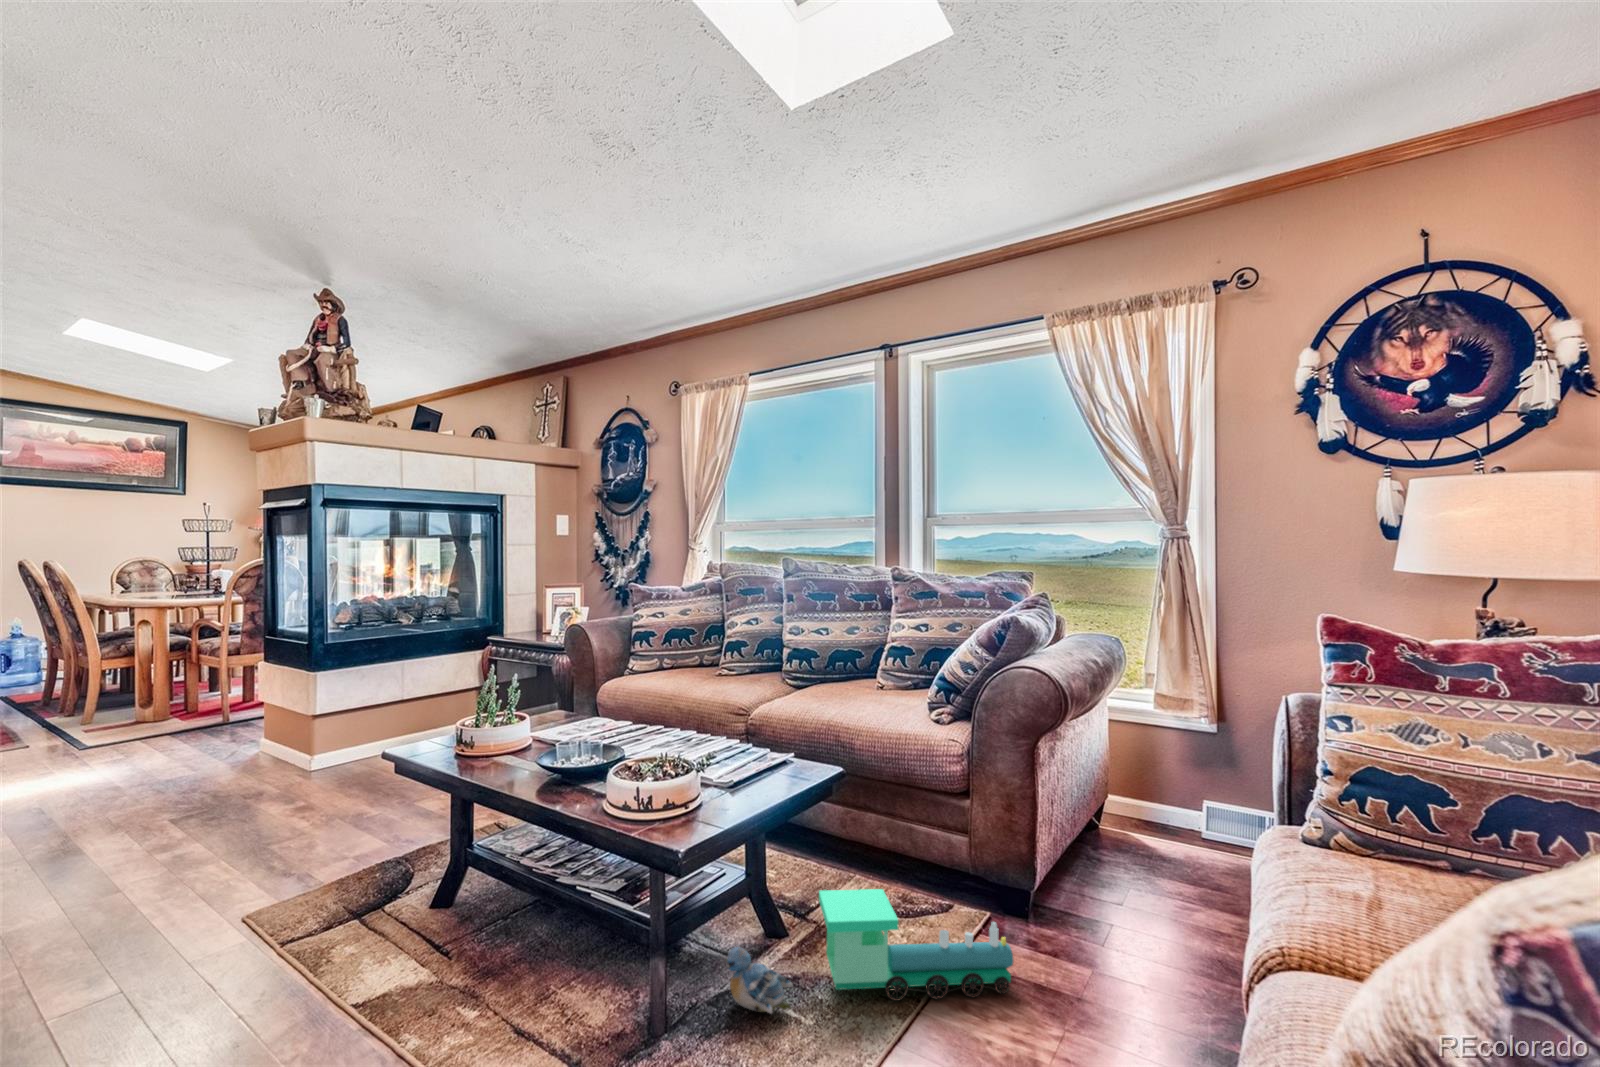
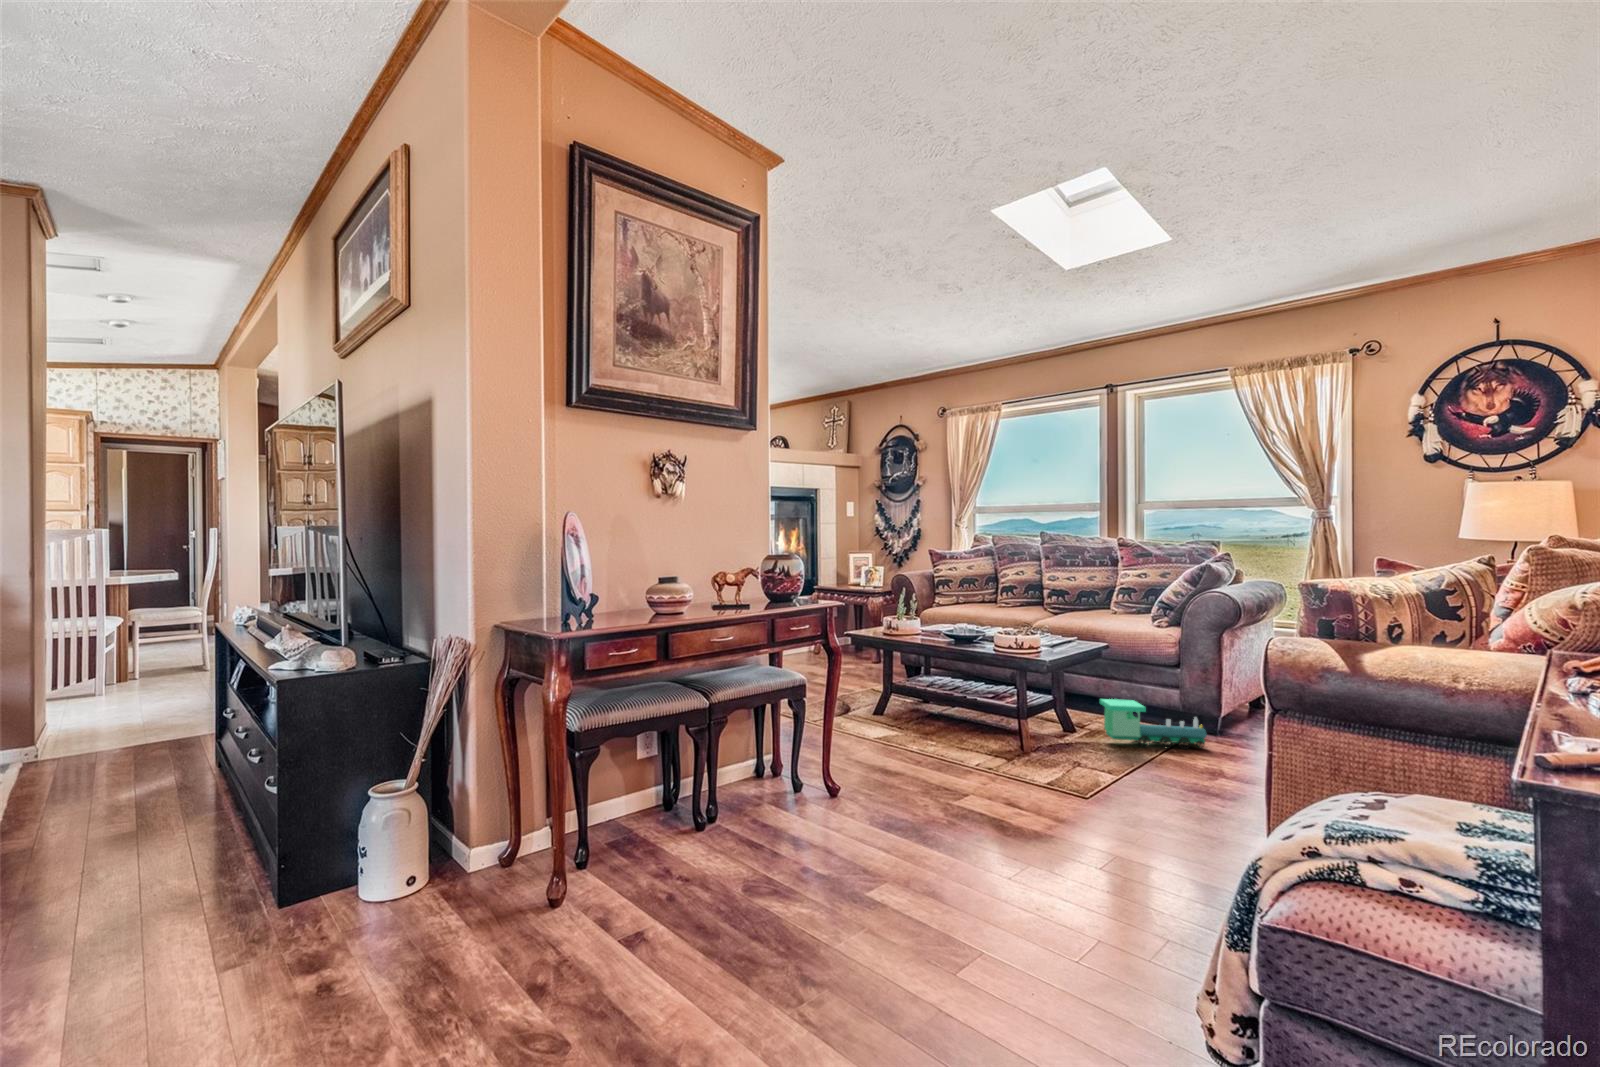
plush toy: present [726,947,793,1013] -> none [1056,719,1092,746]

